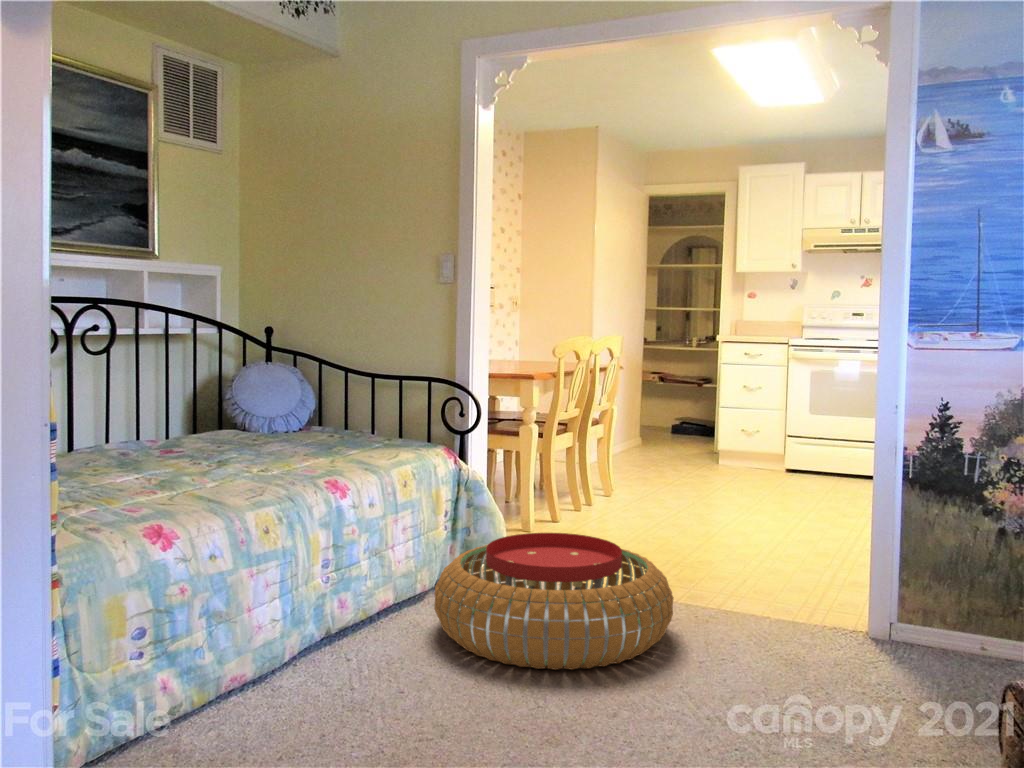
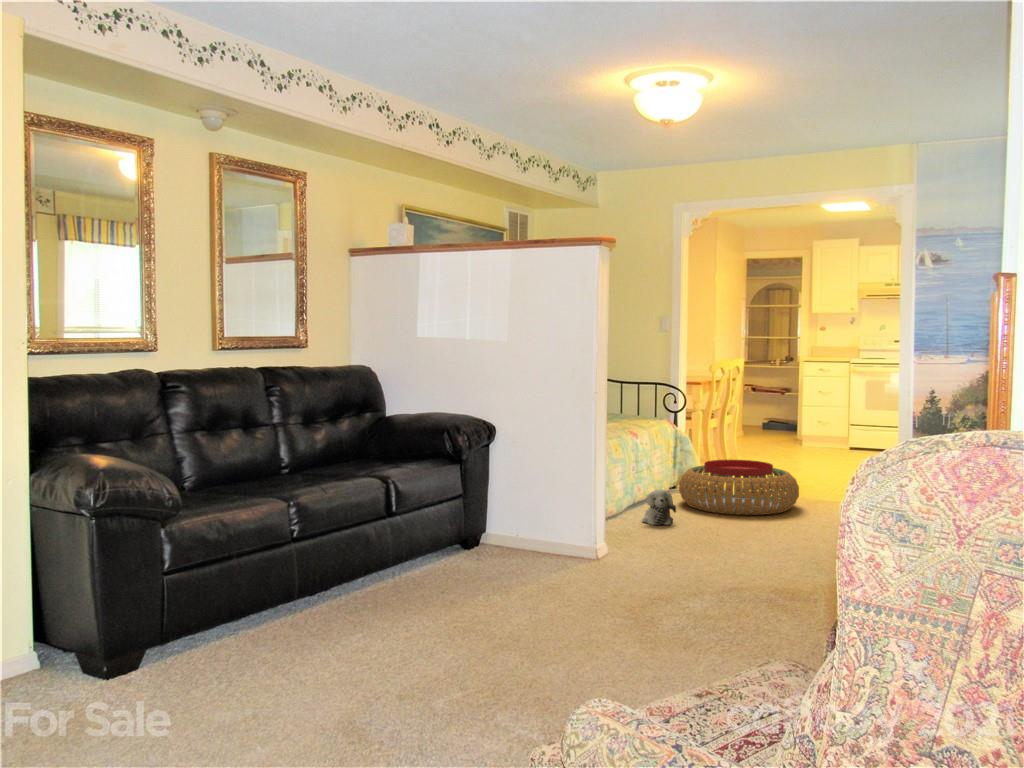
plush toy: none [305,632,382,718] -> present [642,490,676,525]

